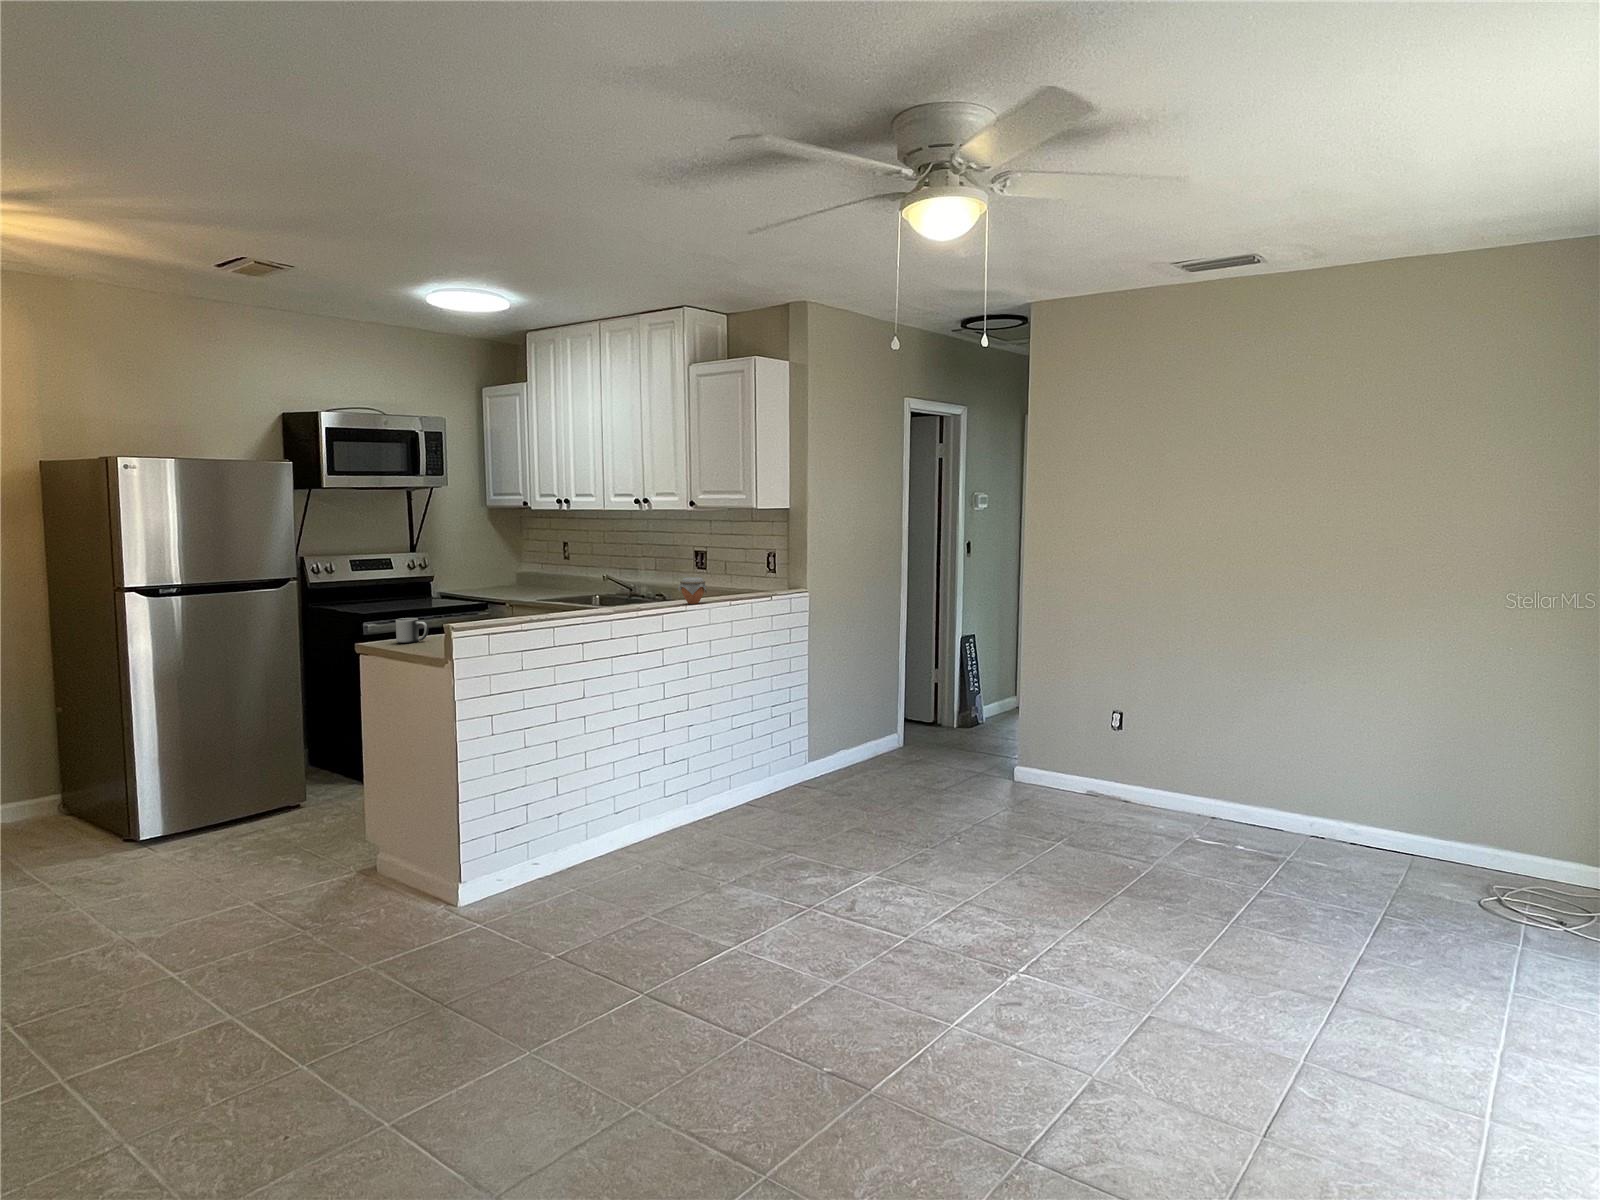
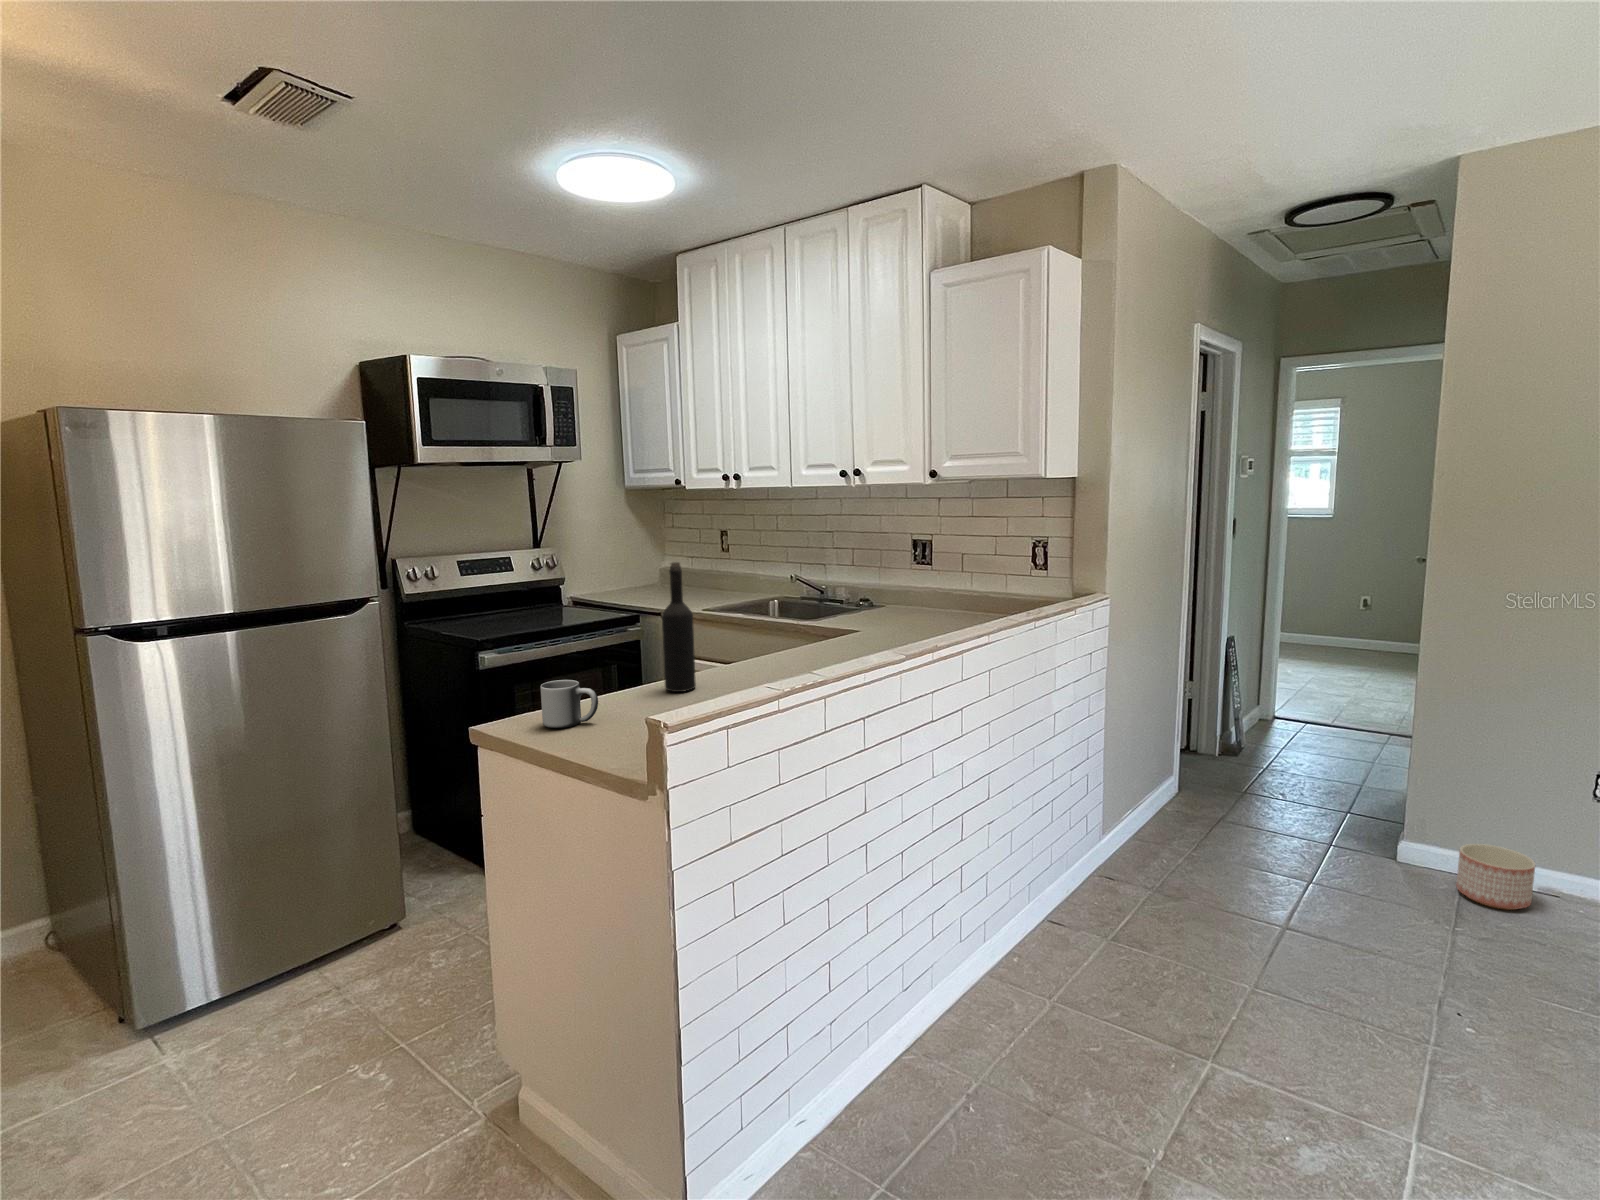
wine bottle: none [472,554,492,630] -> present [662,562,696,692]
jar: present [678,577,707,604] -> none [912,579,955,618]
planter: none [1032,759,1073,799] -> present [1456,844,1536,910]

